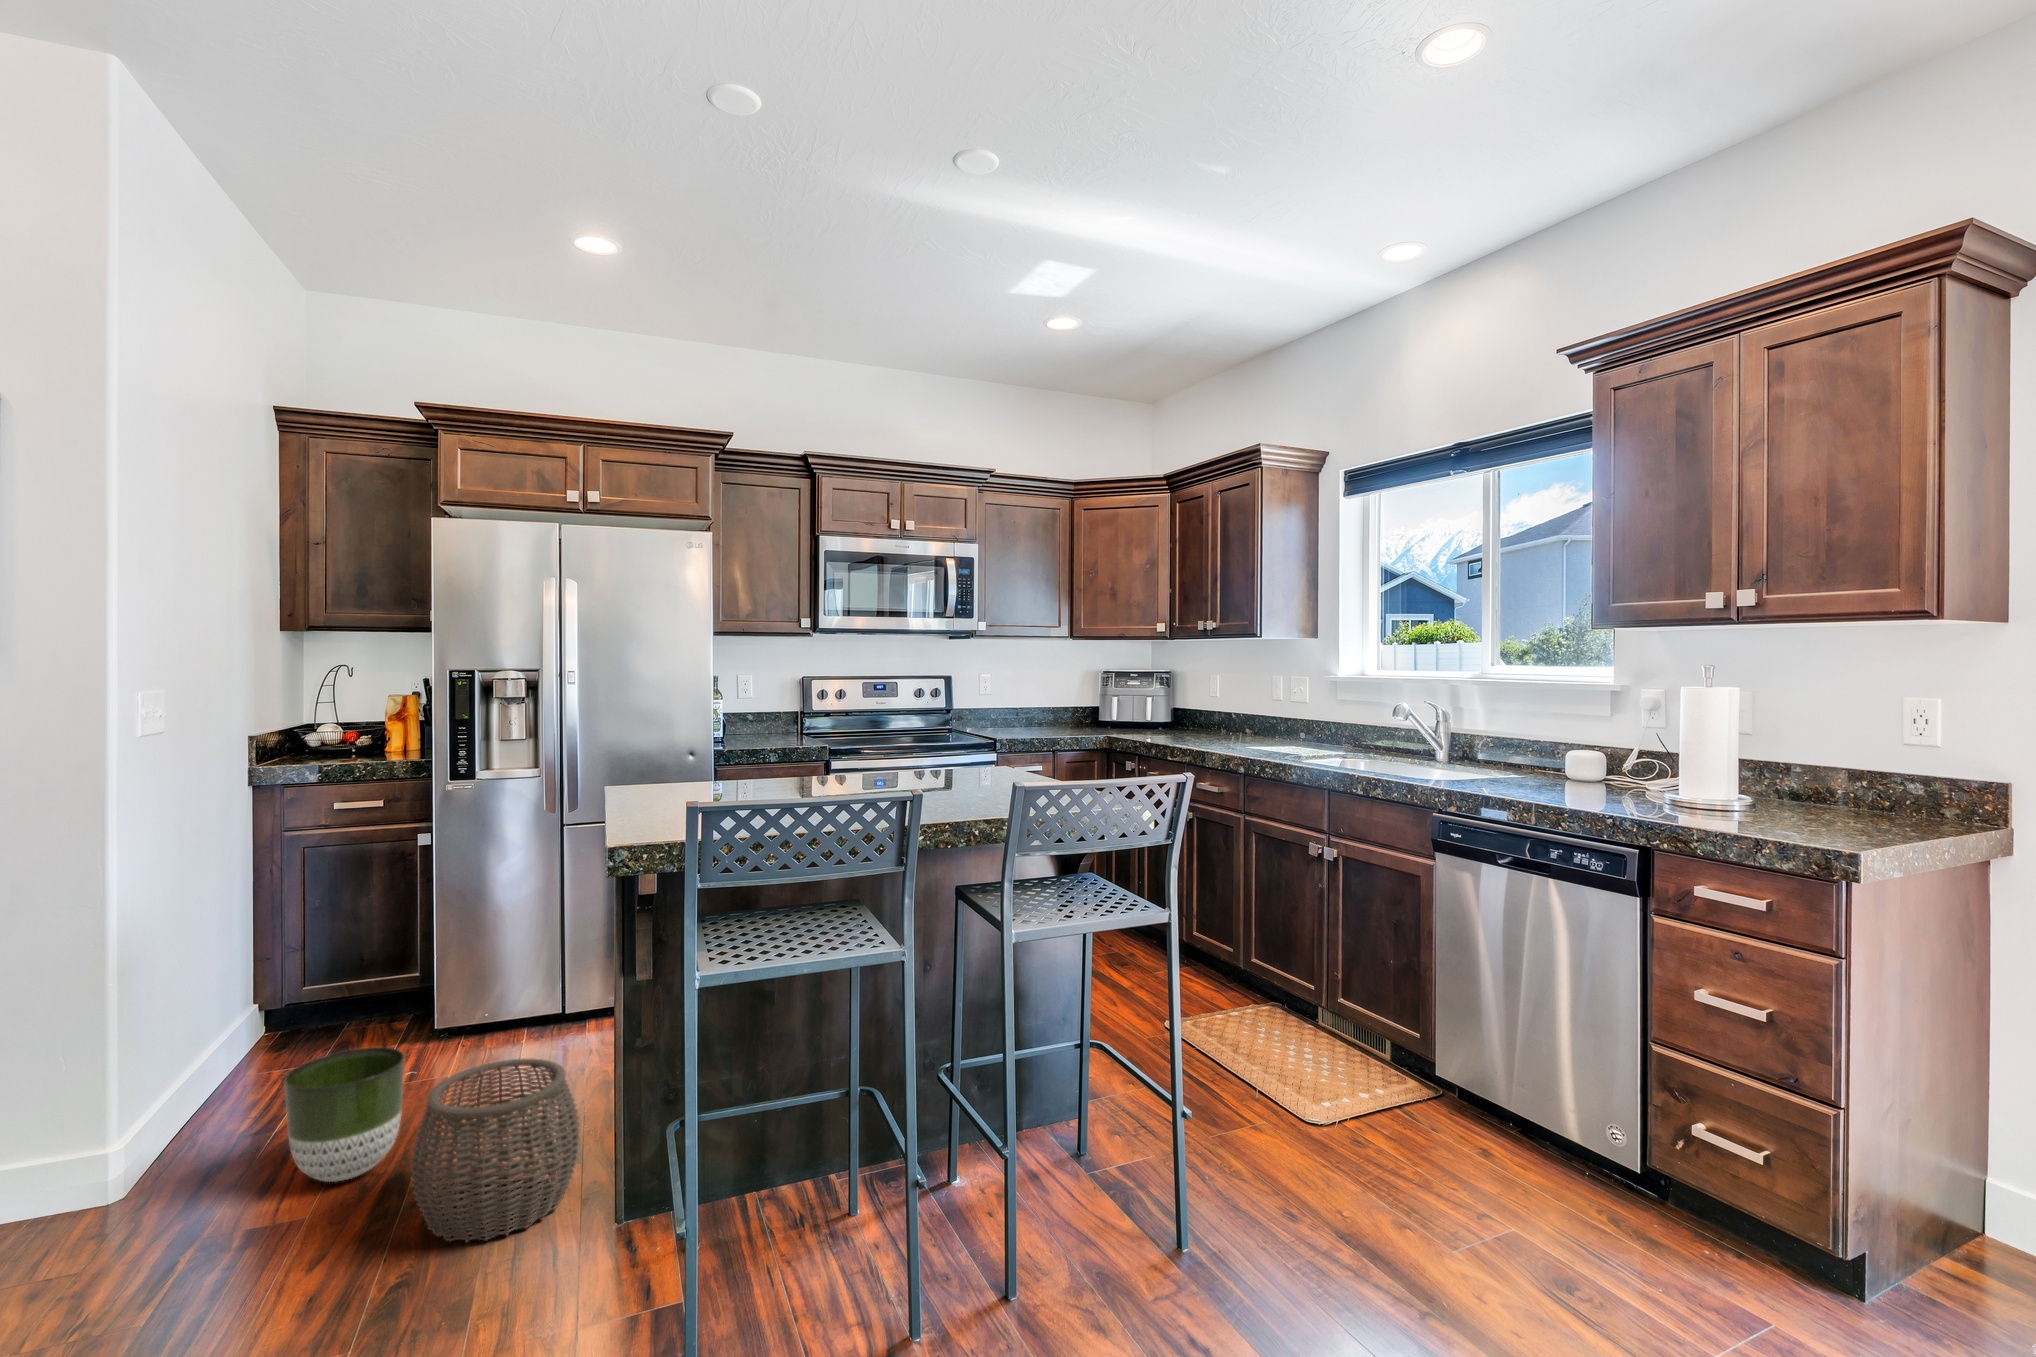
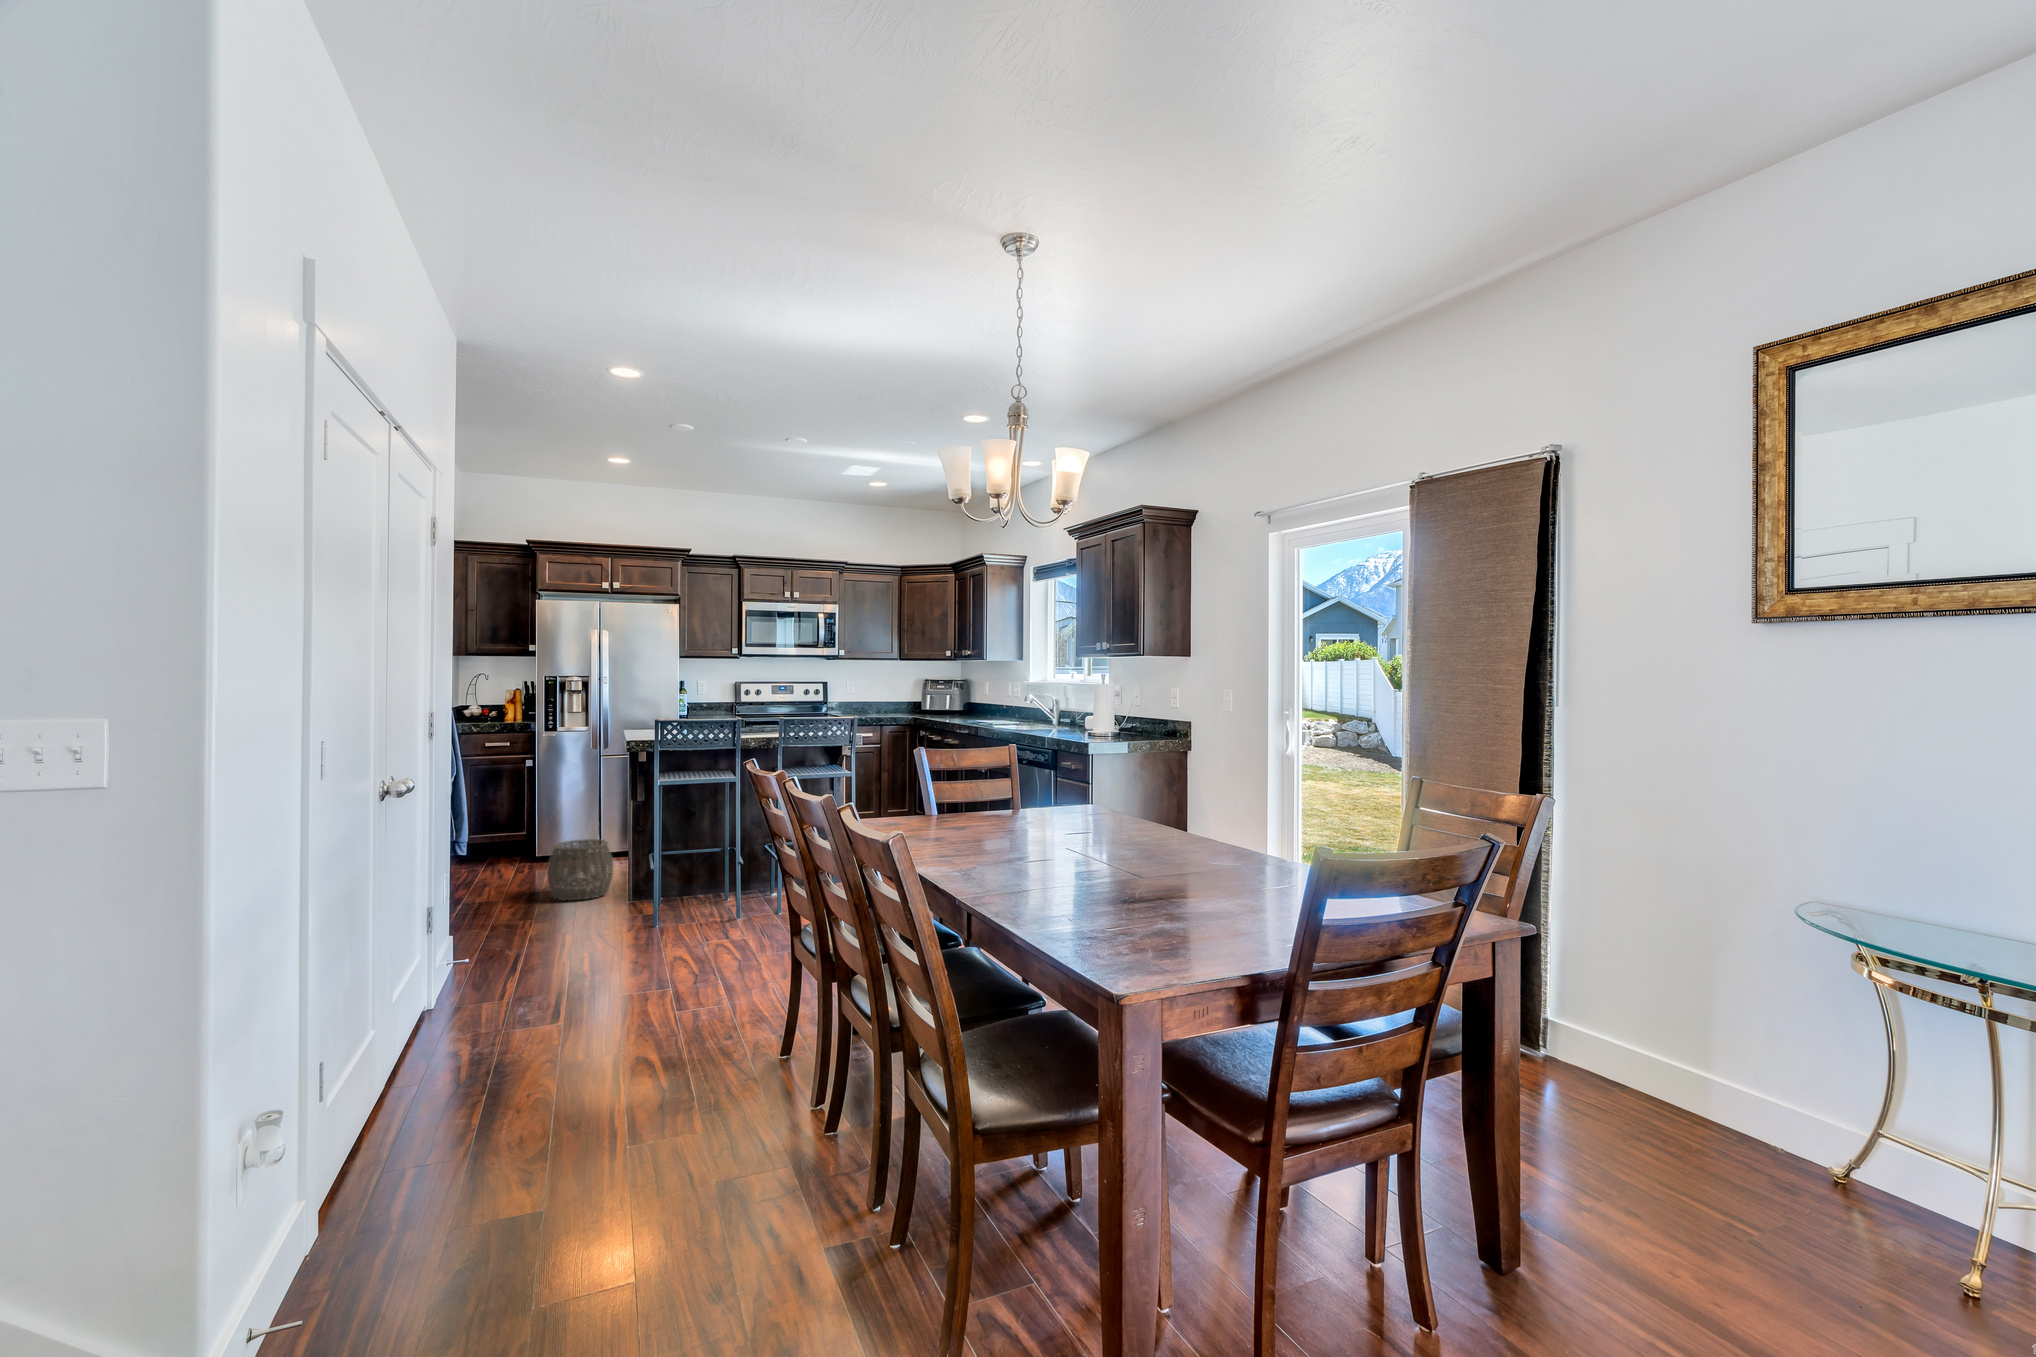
planter: present [284,1047,405,1182] -> none [489,840,537,891]

